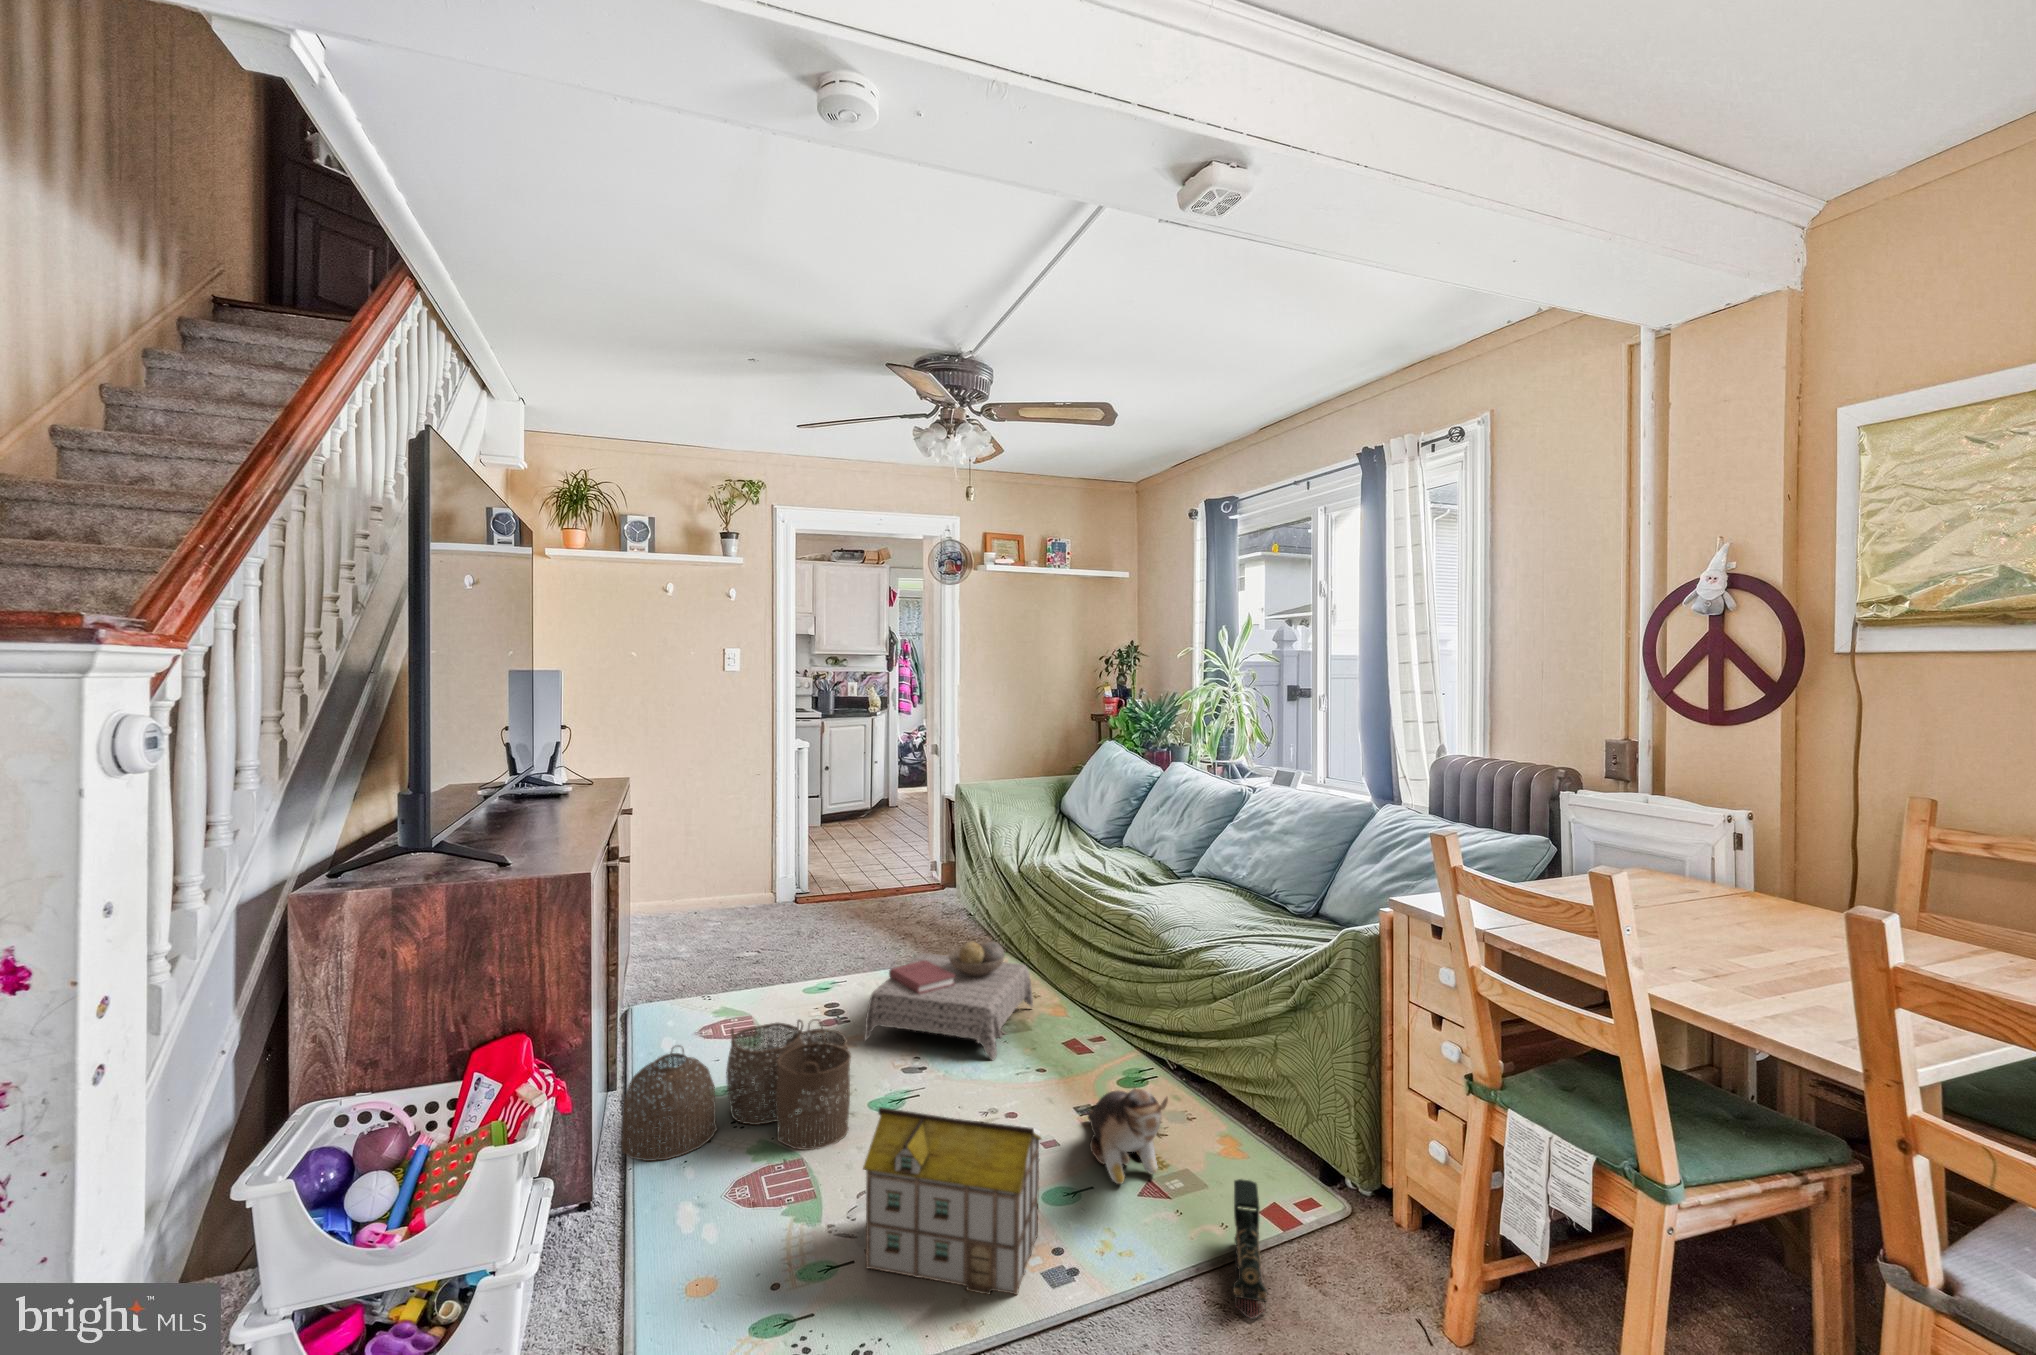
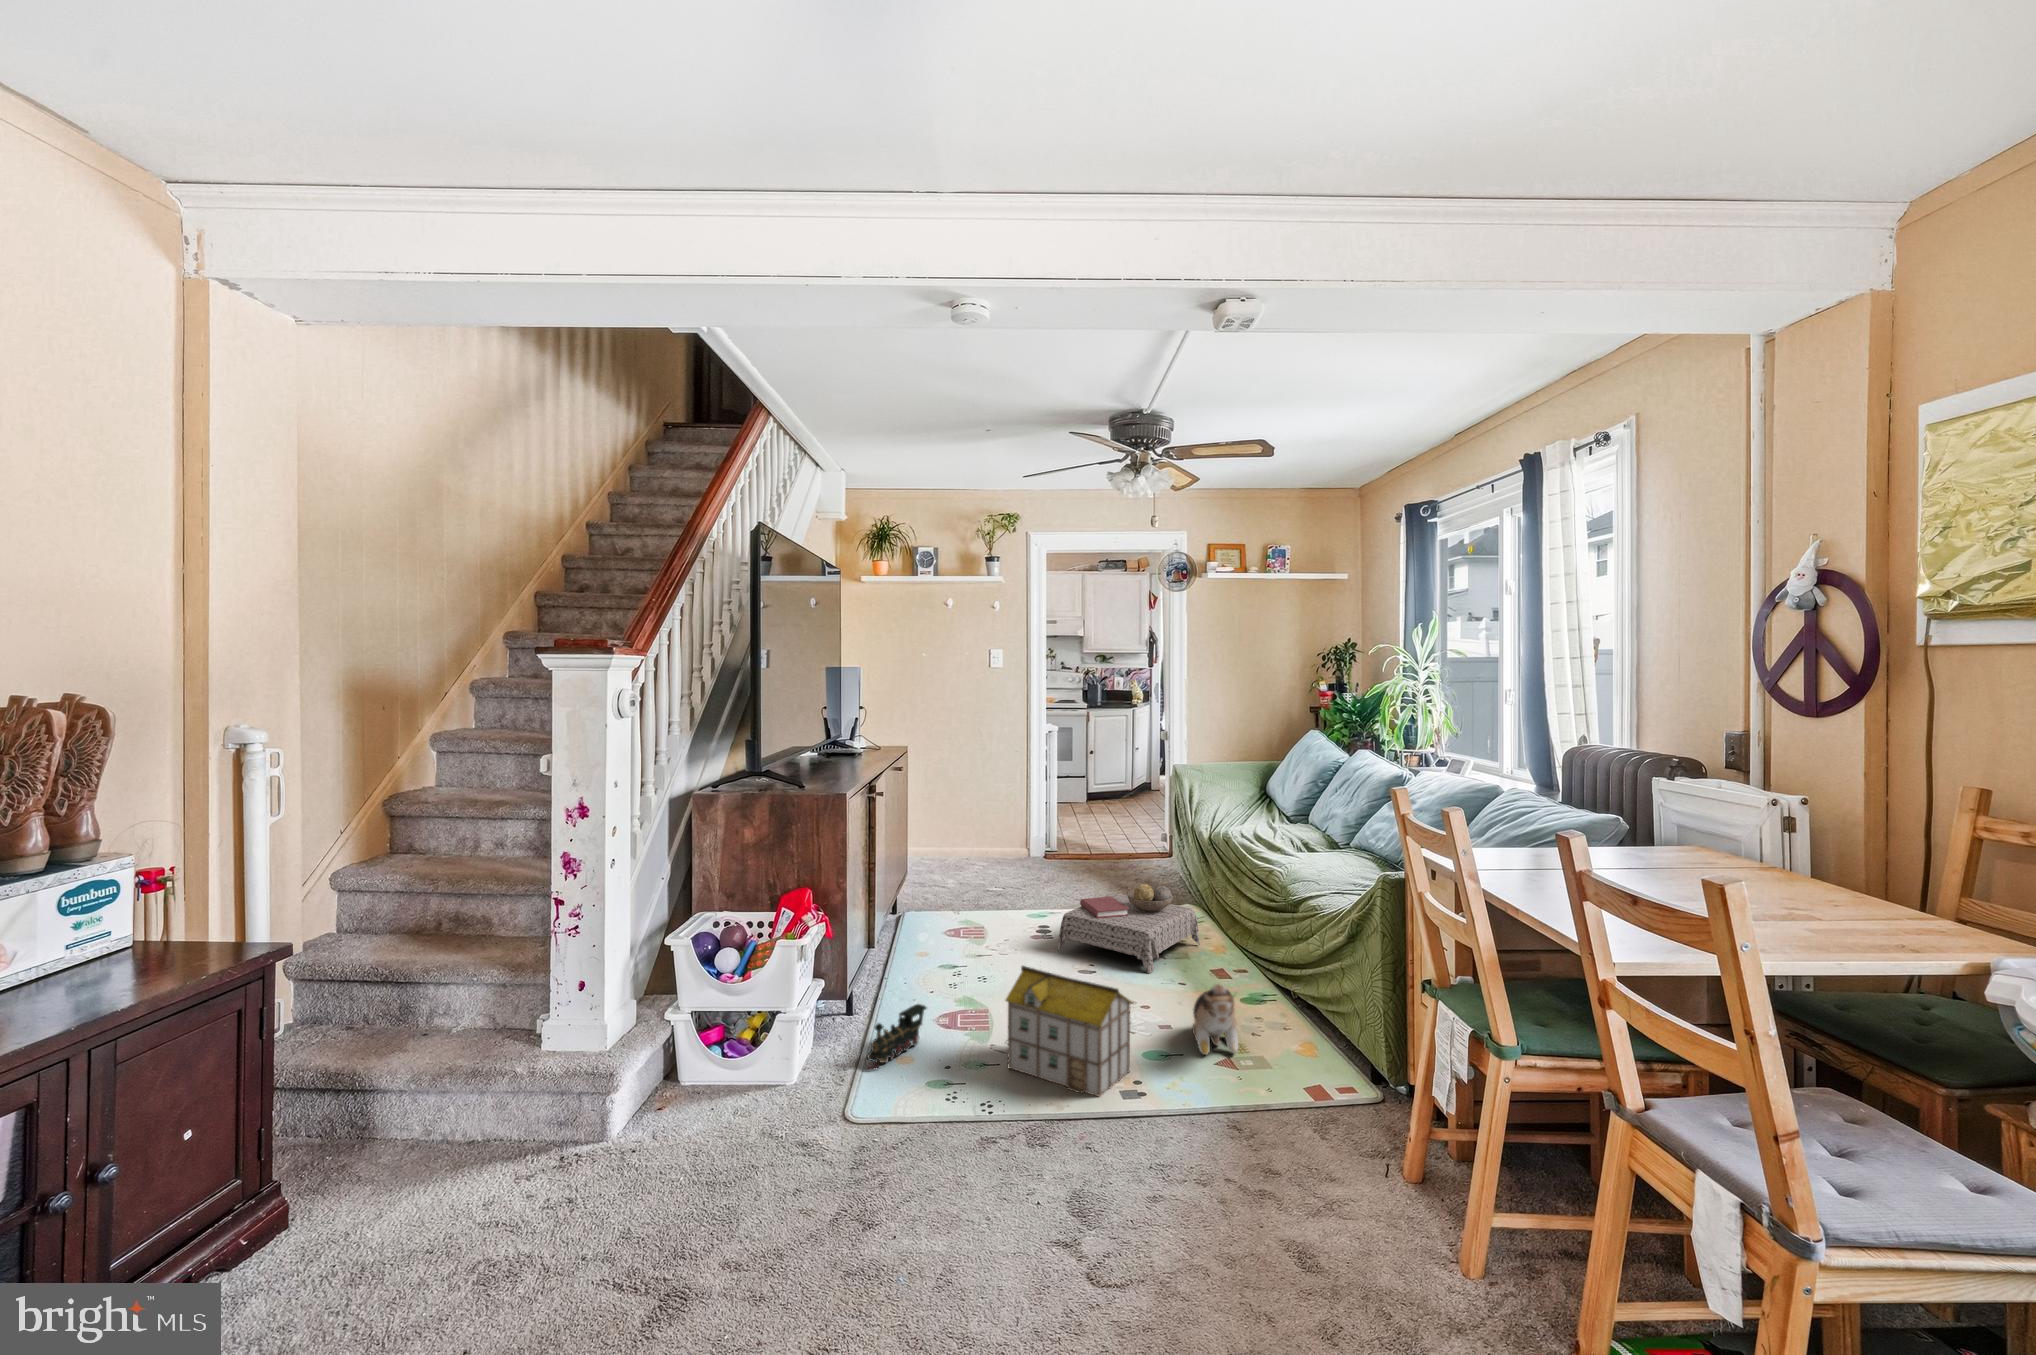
woven basket: present [621,1019,851,1161] -> none [879,920,1039,1007]
toy train: present [1233,1179,1267,1319] -> present [865,1004,927,1069]

